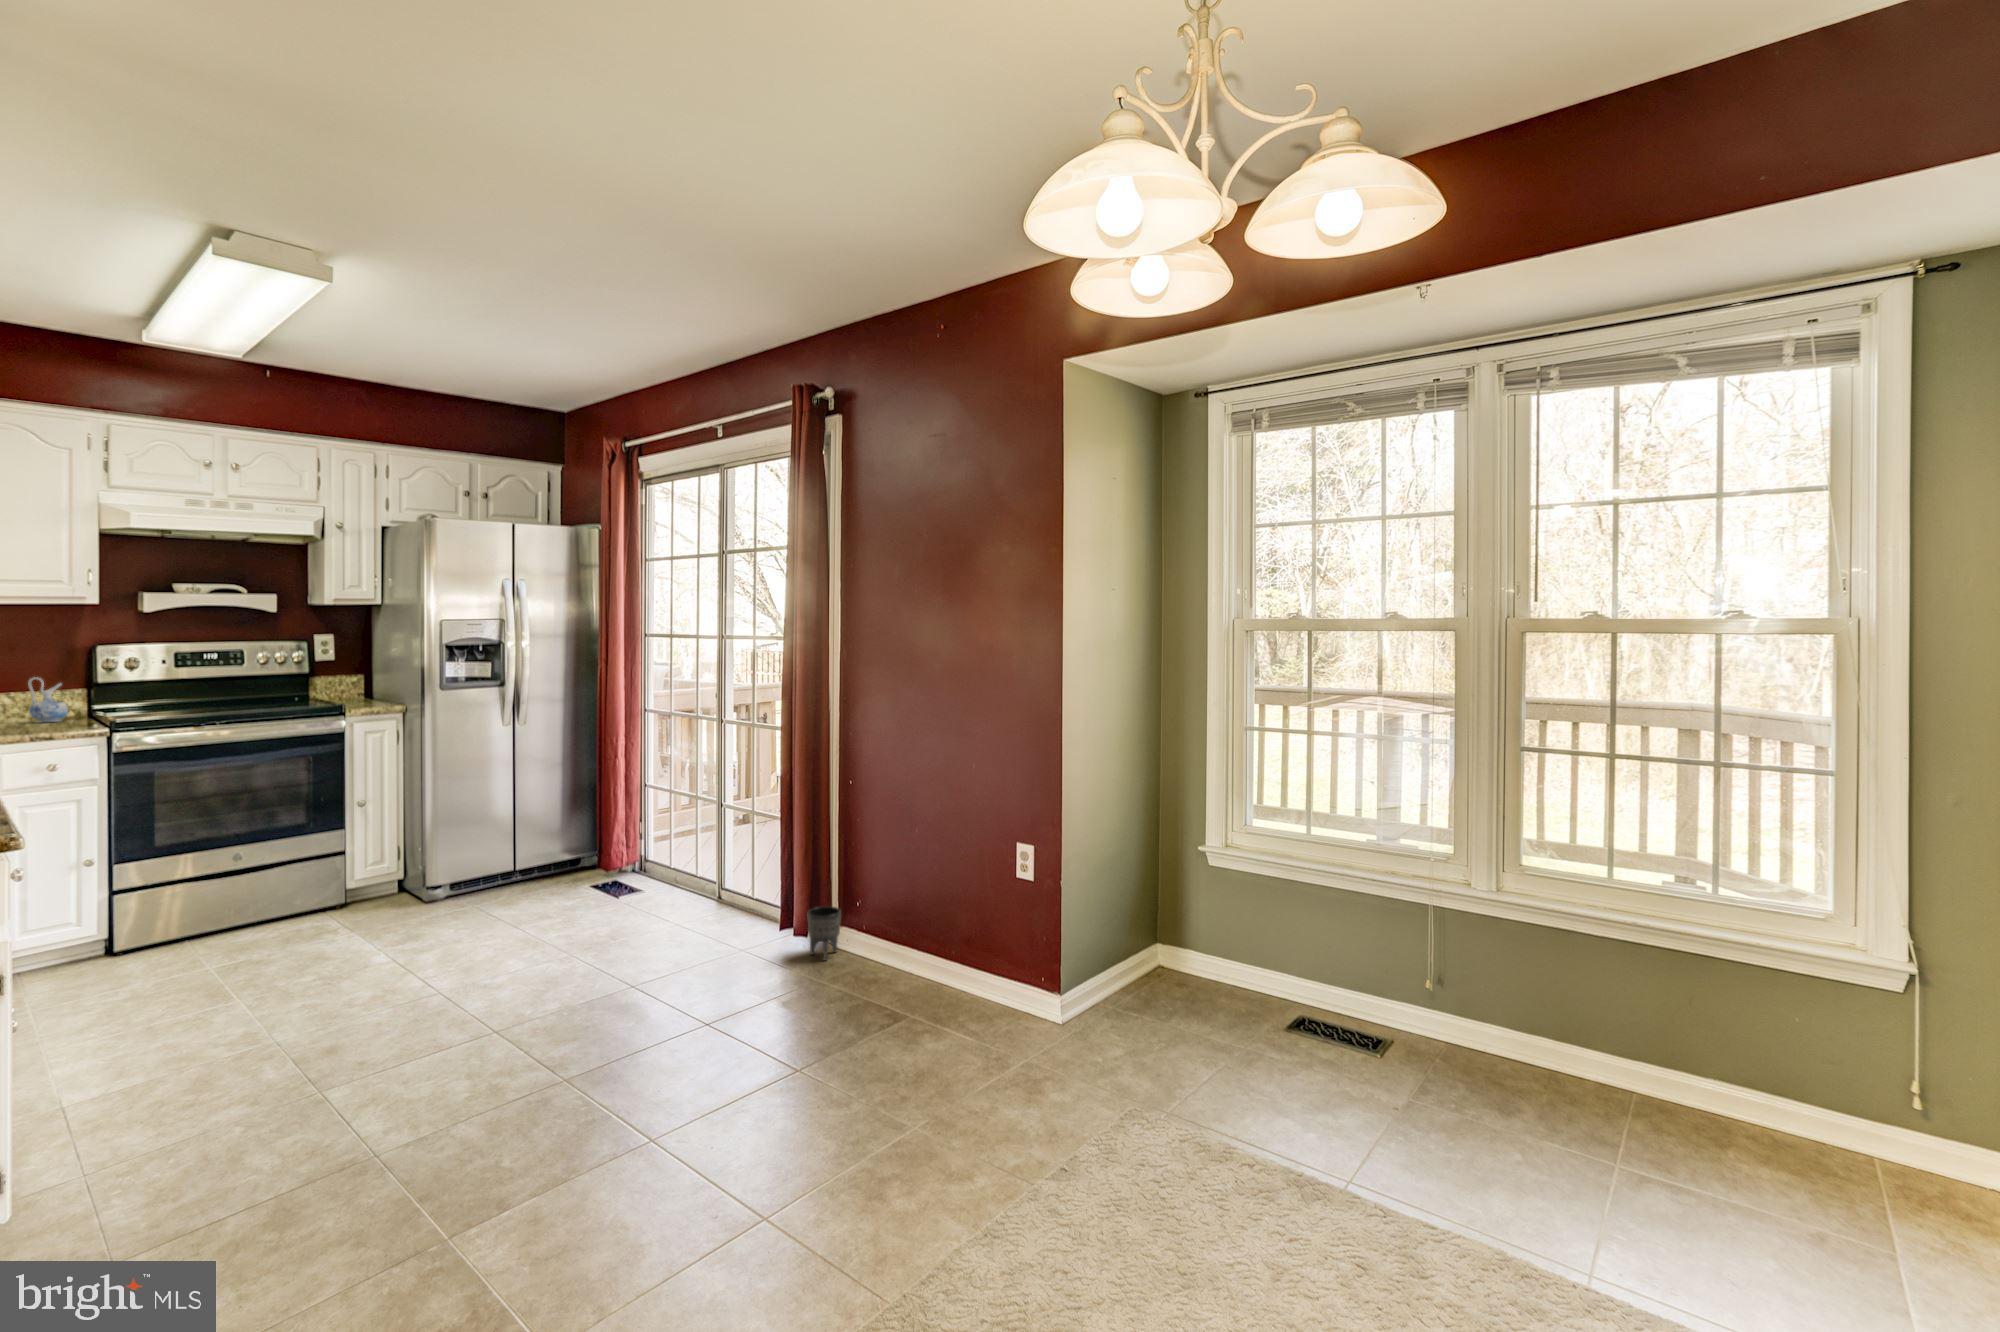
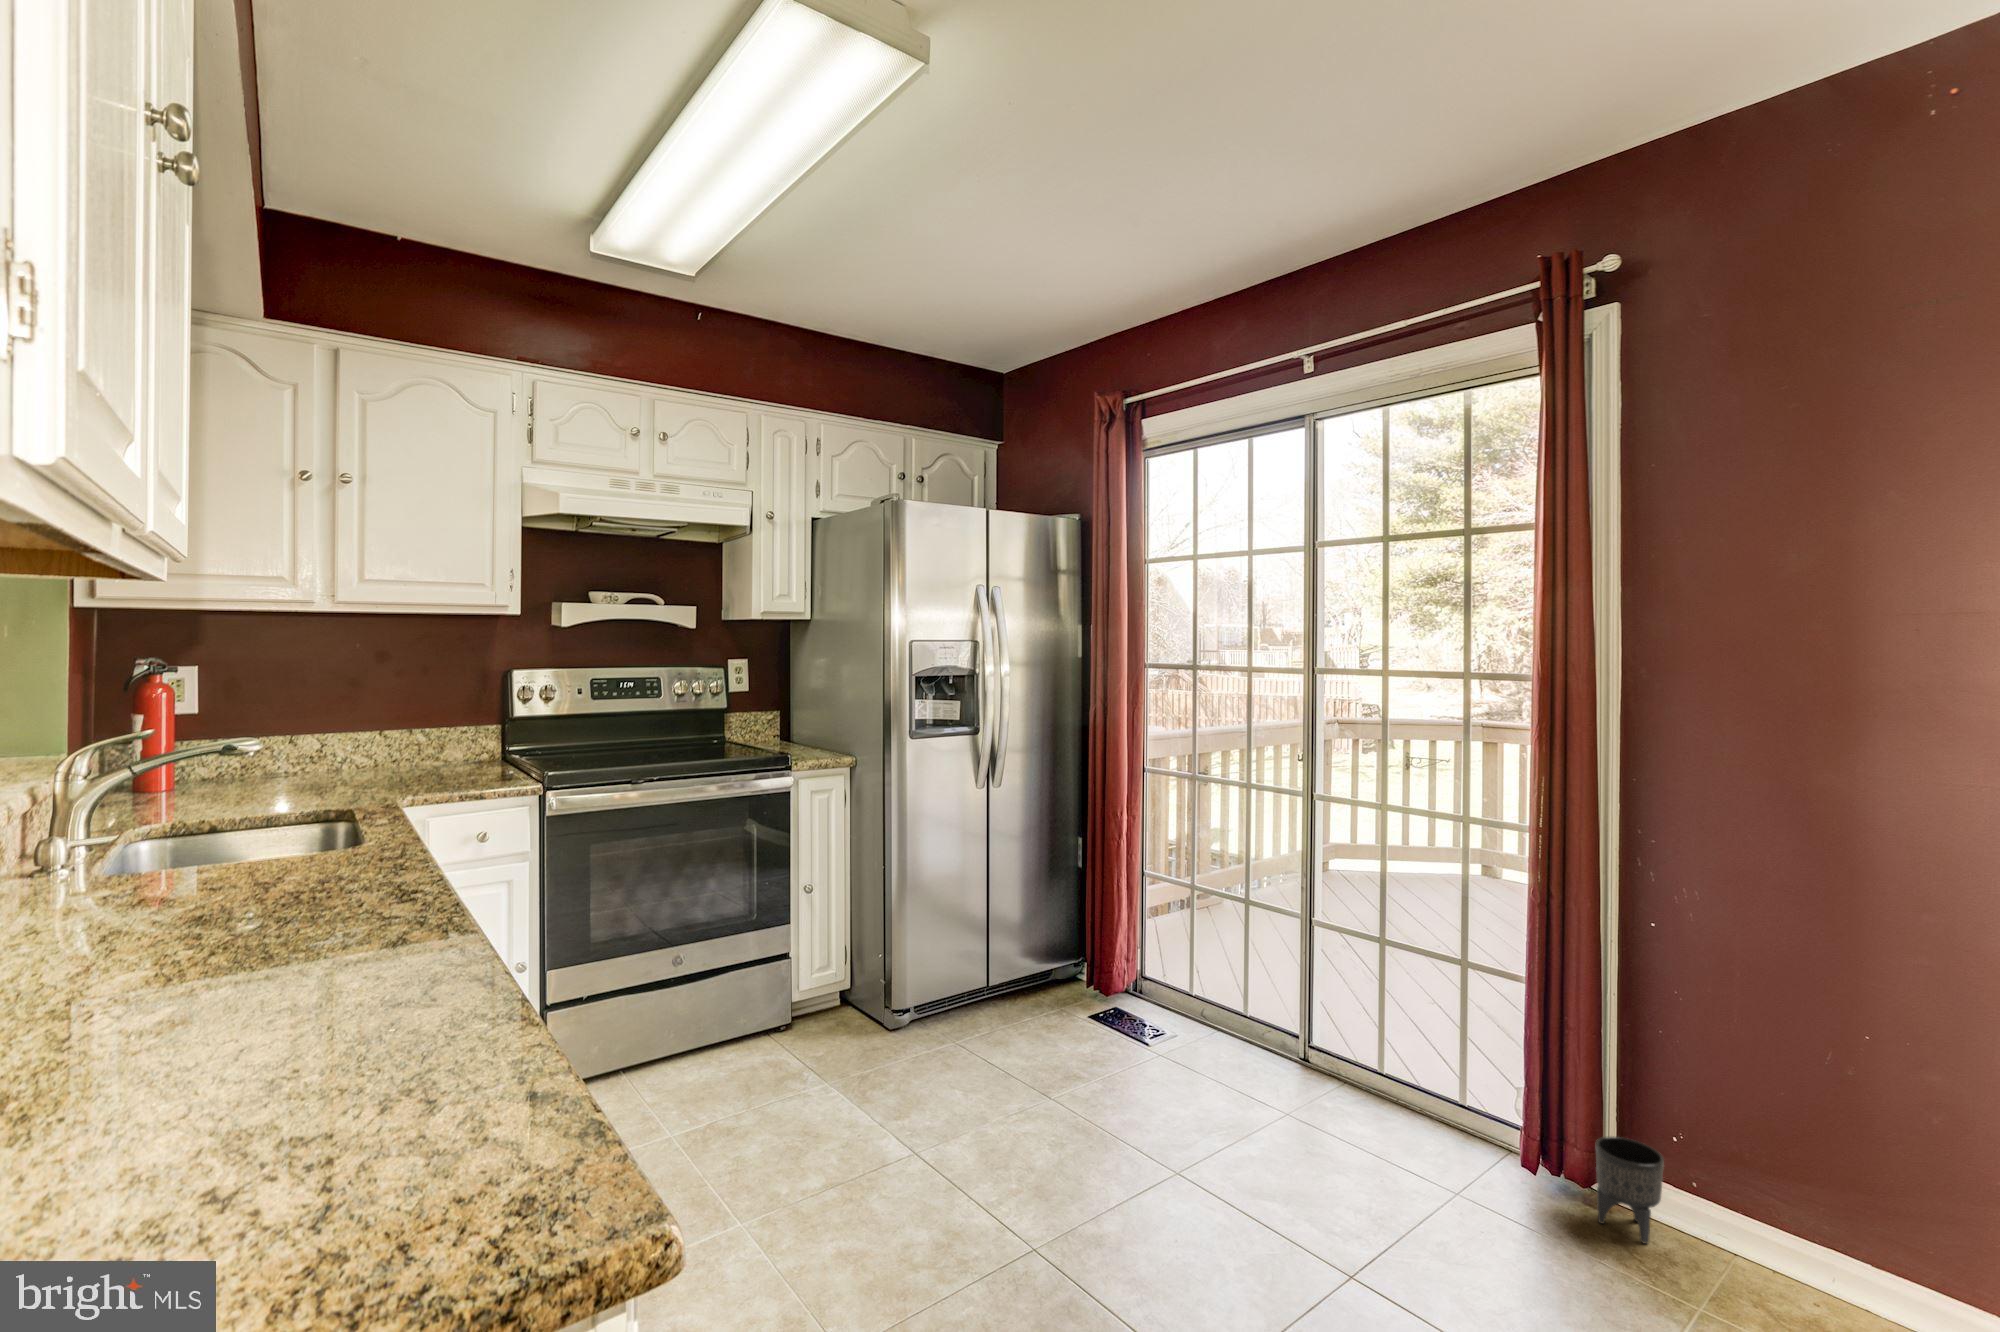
ceramic pitcher: present [28,677,68,722] -> none [449,712,490,773]

